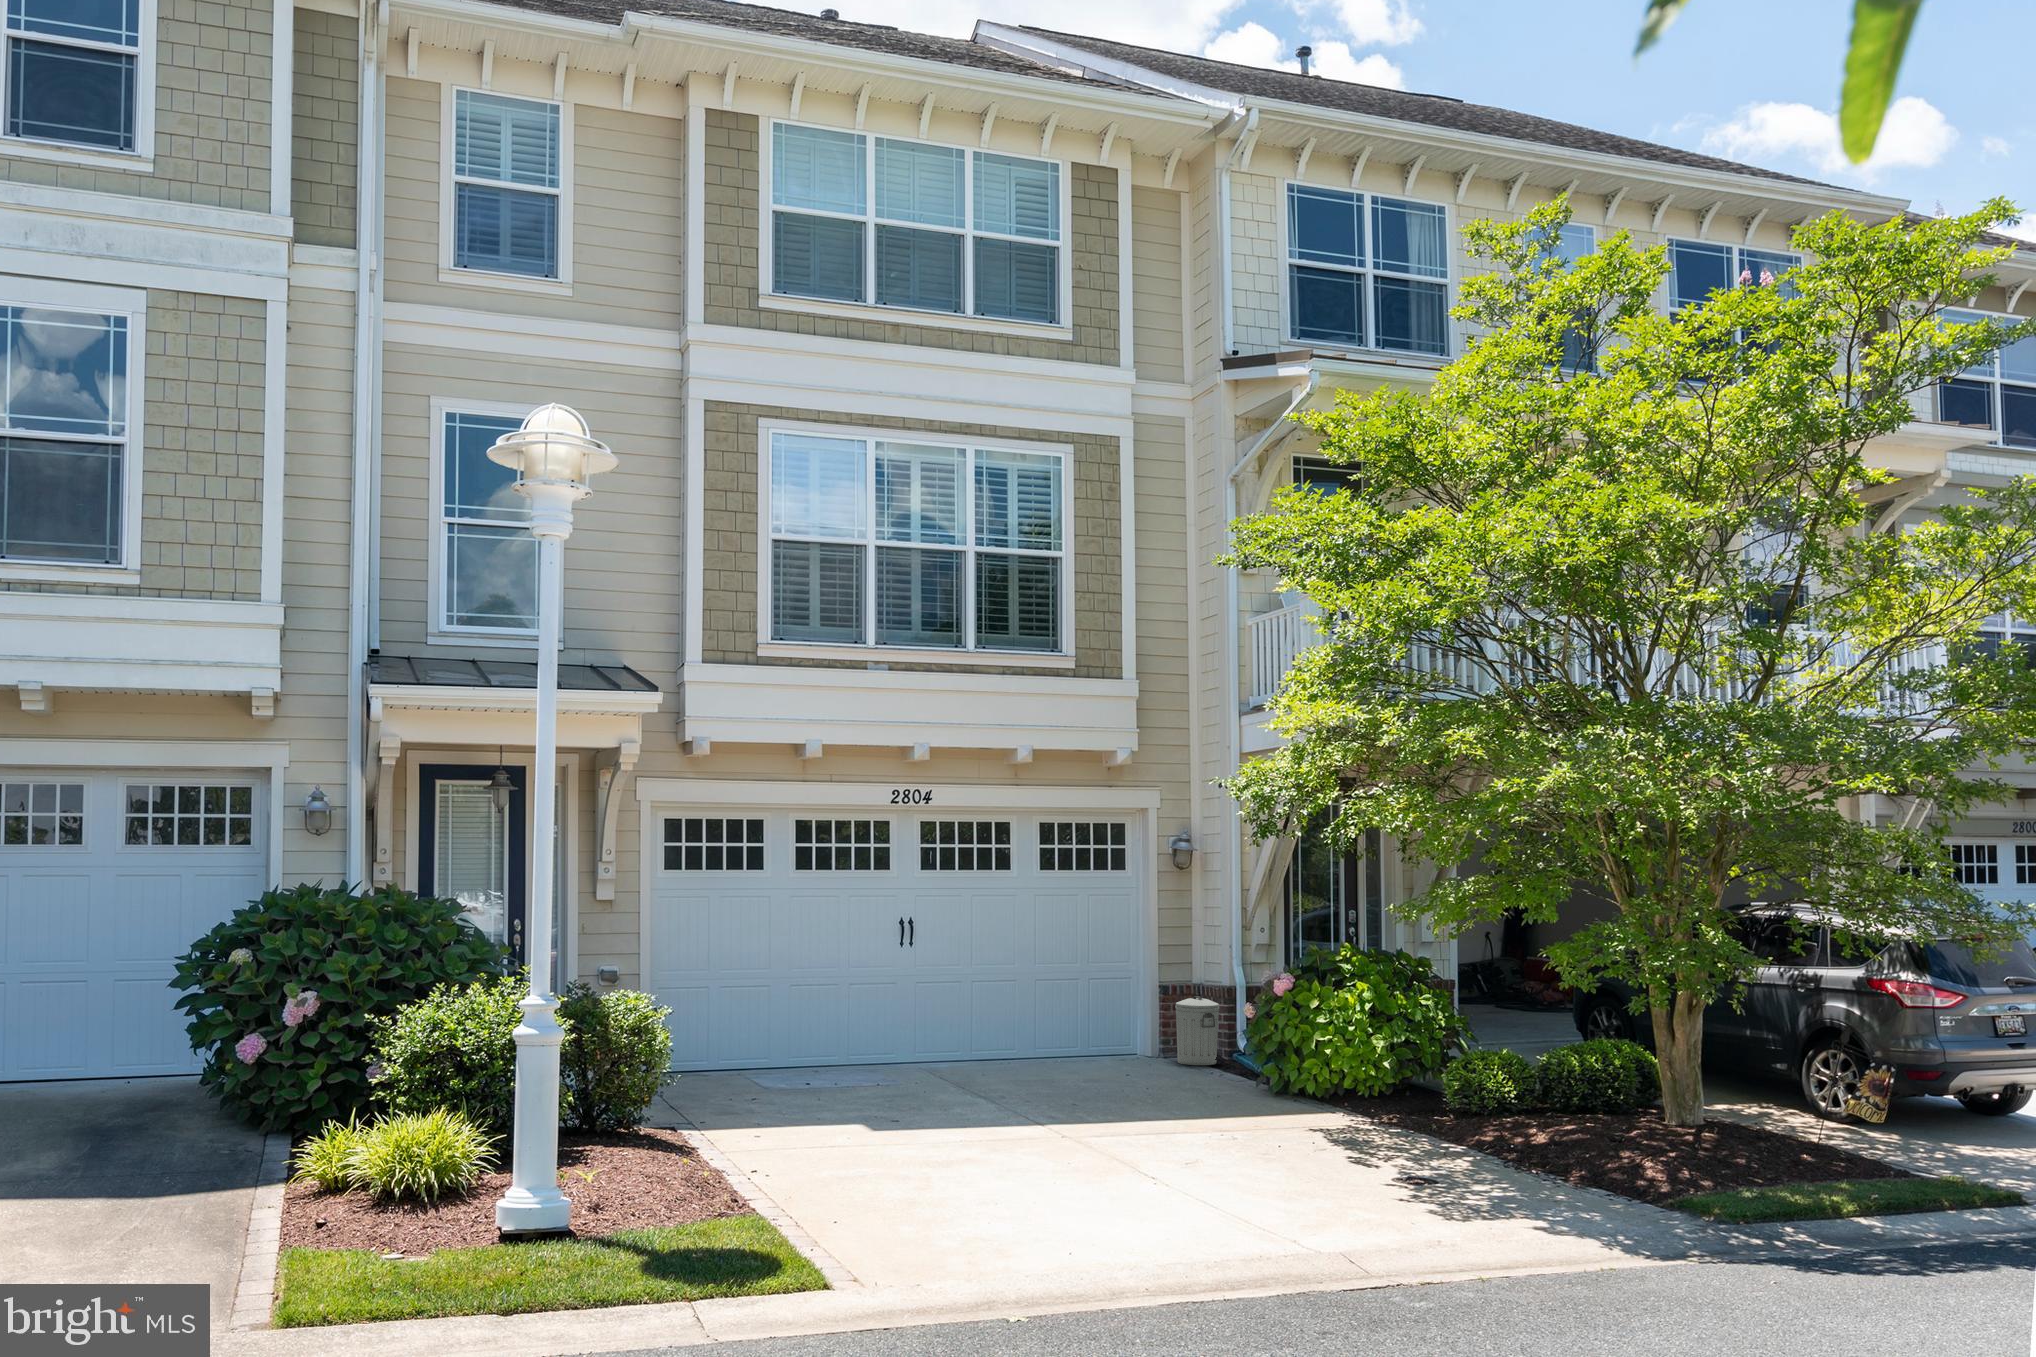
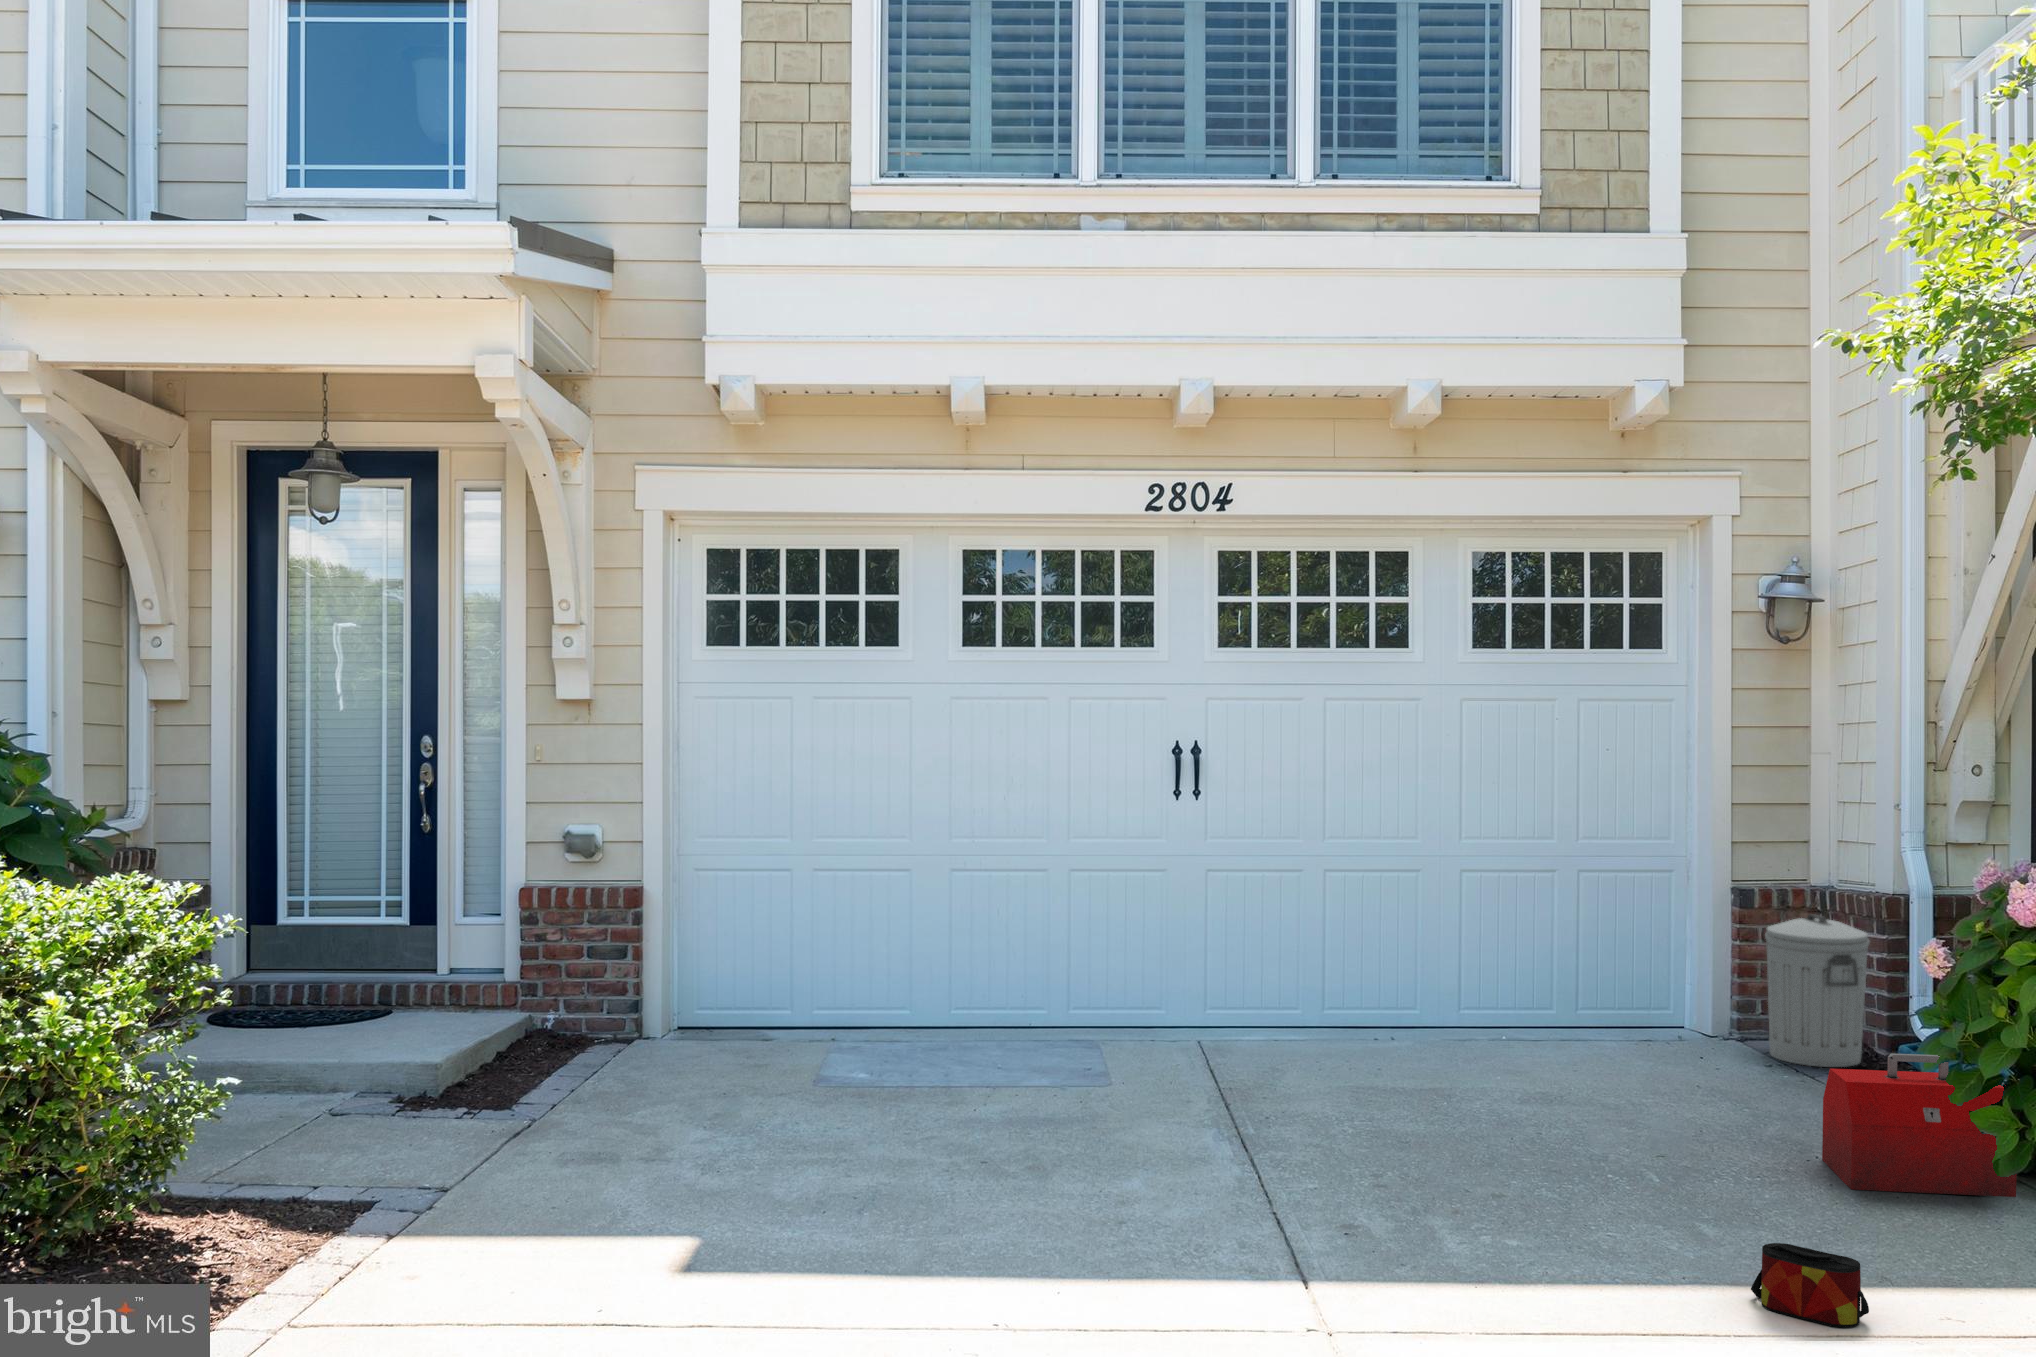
toolbox: none [1205,1043,1276,1097] -> present [1822,1053,2017,1197]
bag: none [1186,1100,1225,1126] -> present [1751,1243,1869,1327]

